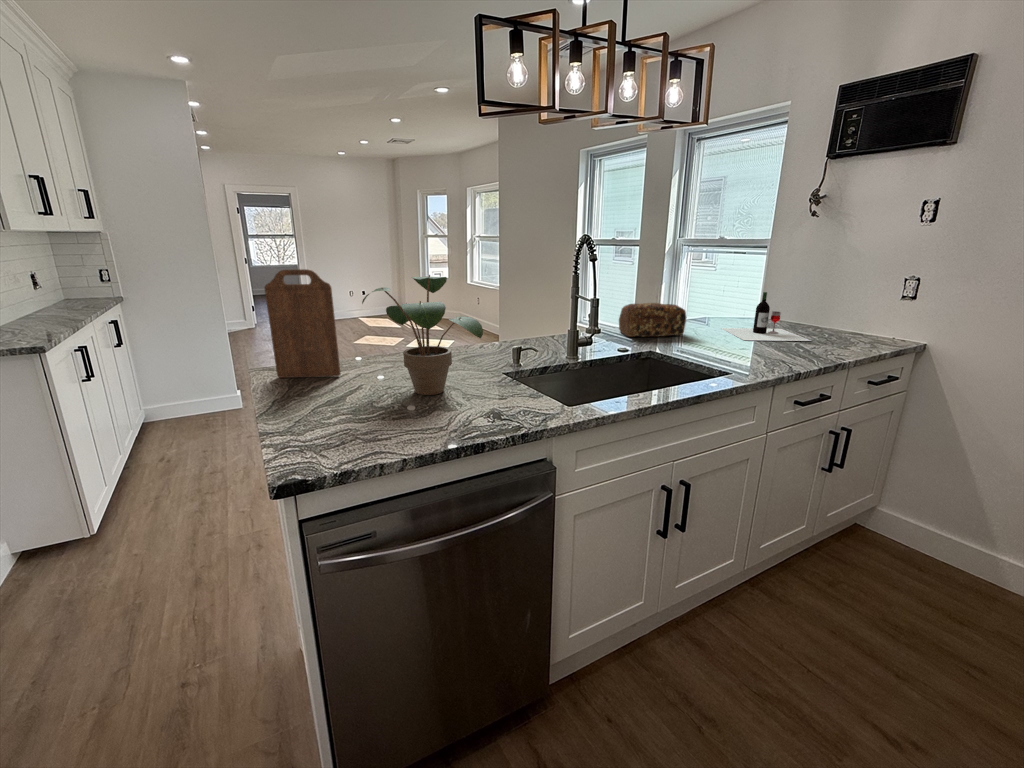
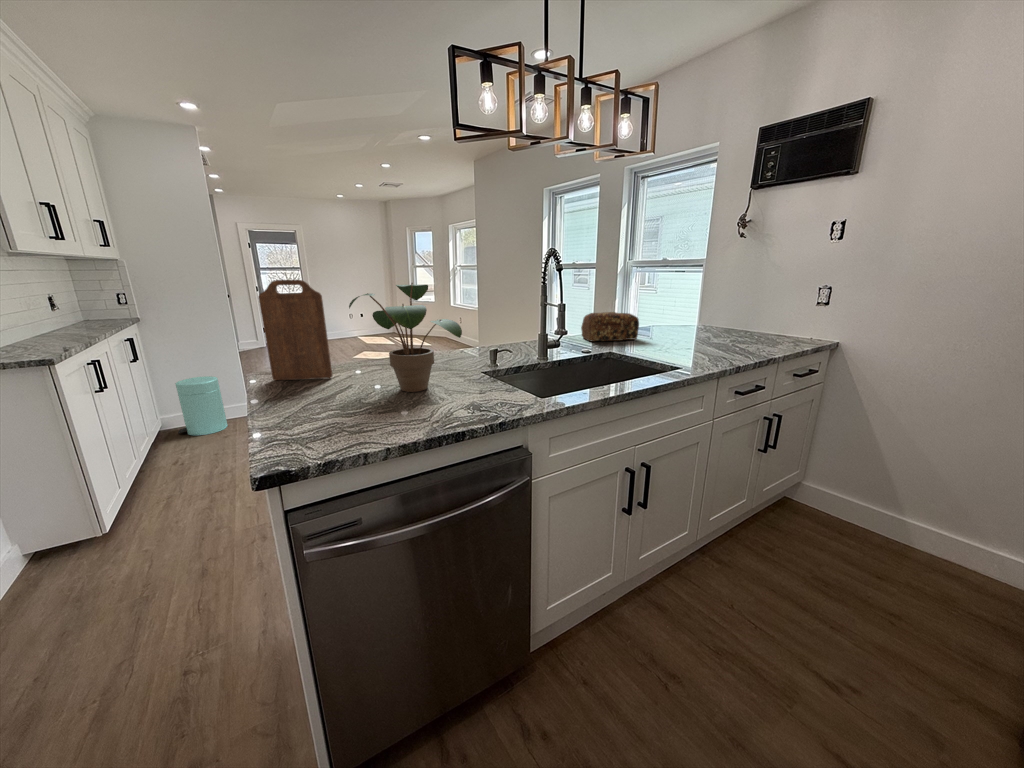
wine bottle: present [721,292,811,341] -> none [667,302,745,342]
trash can: none [161,363,216,430] -> present [175,376,228,436]

